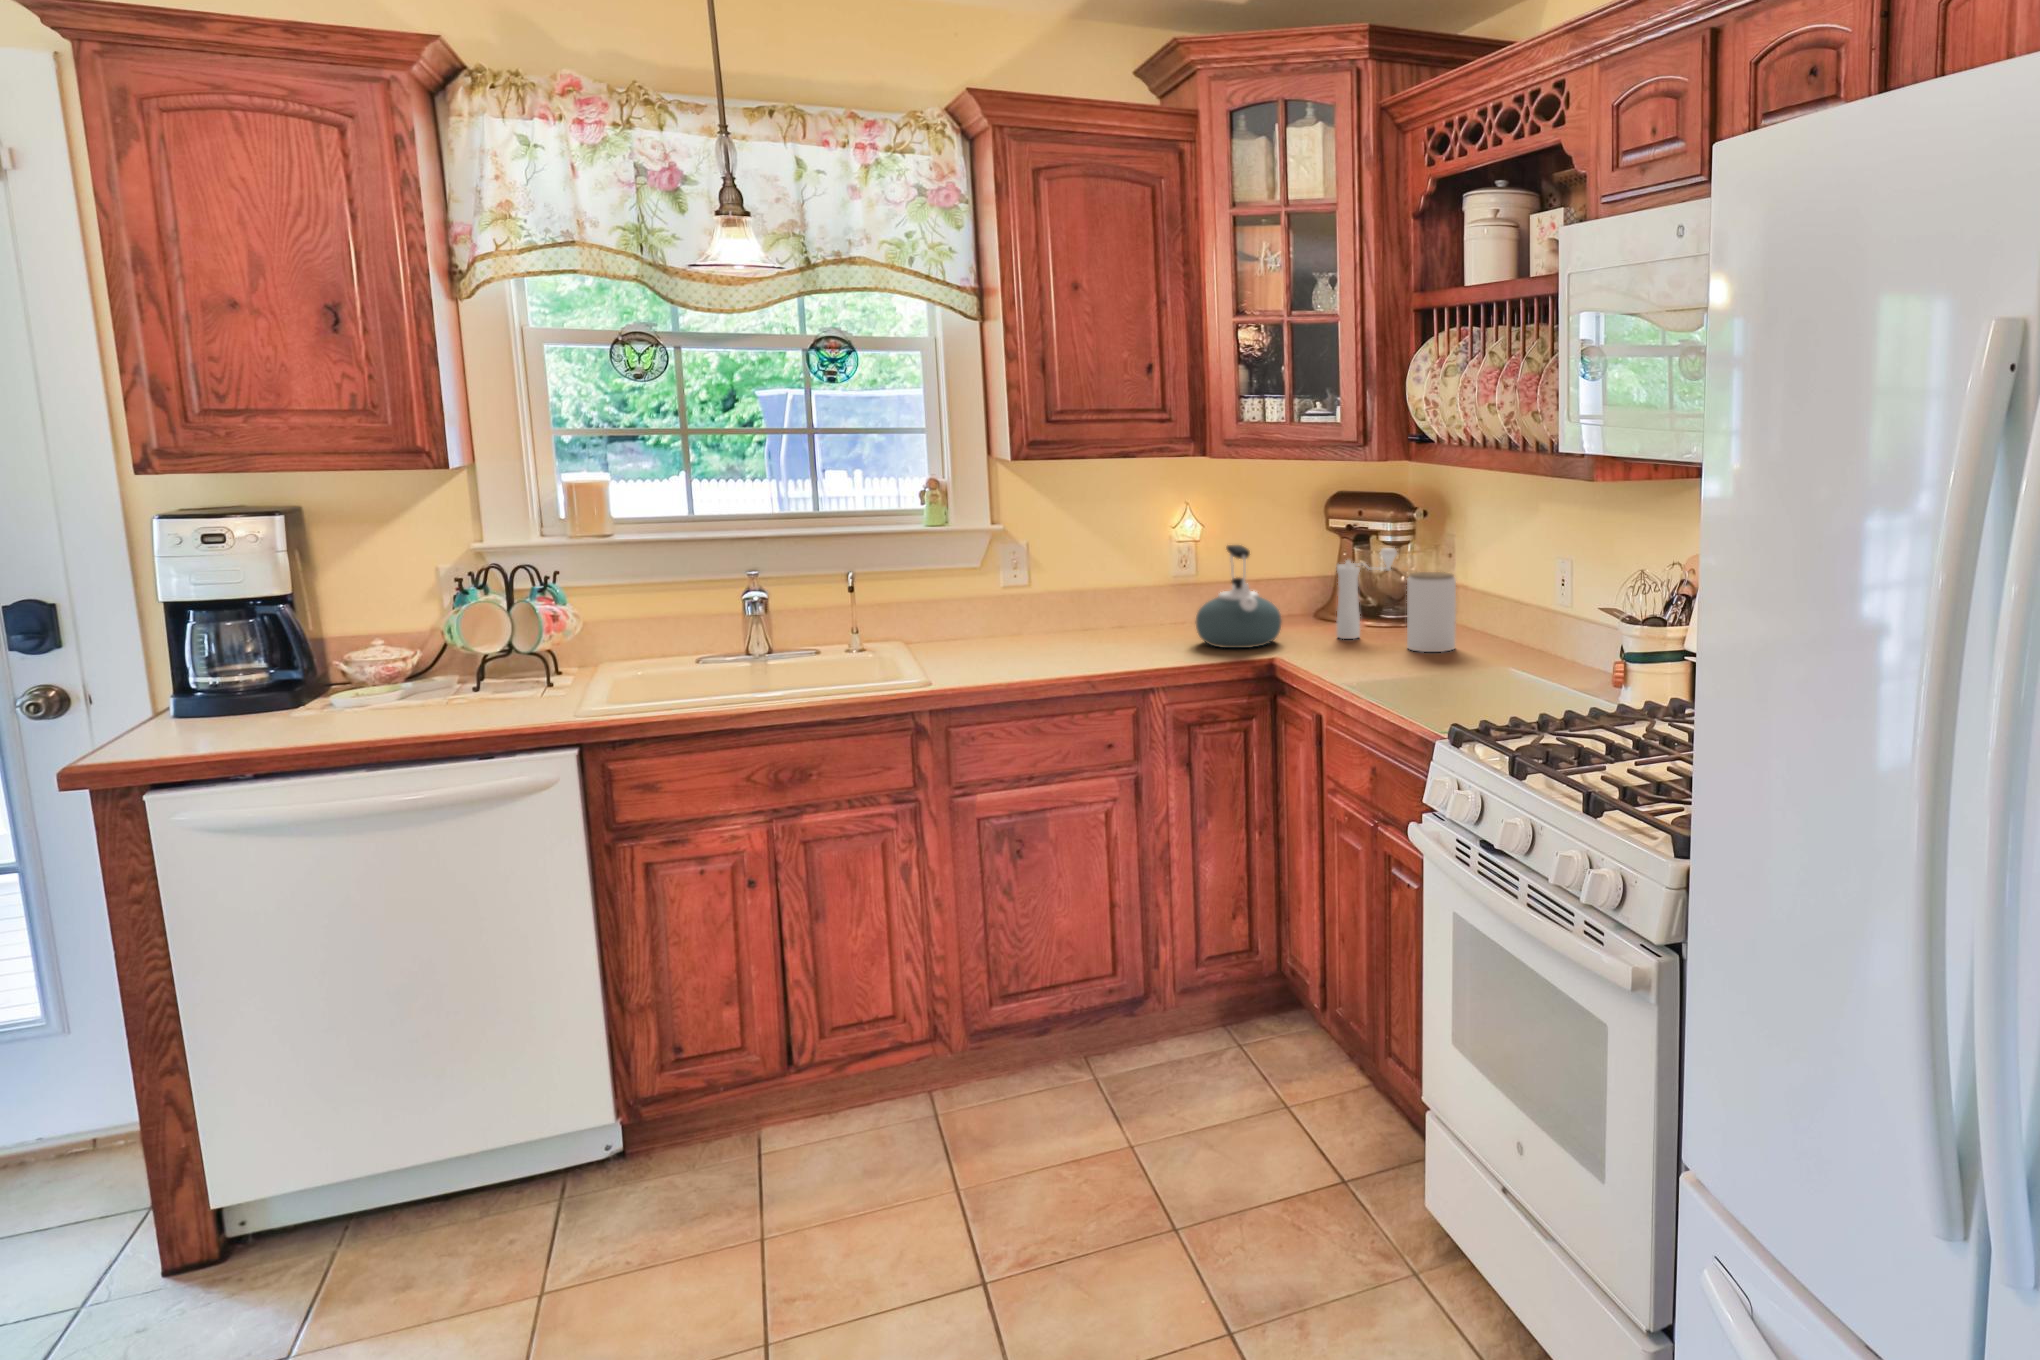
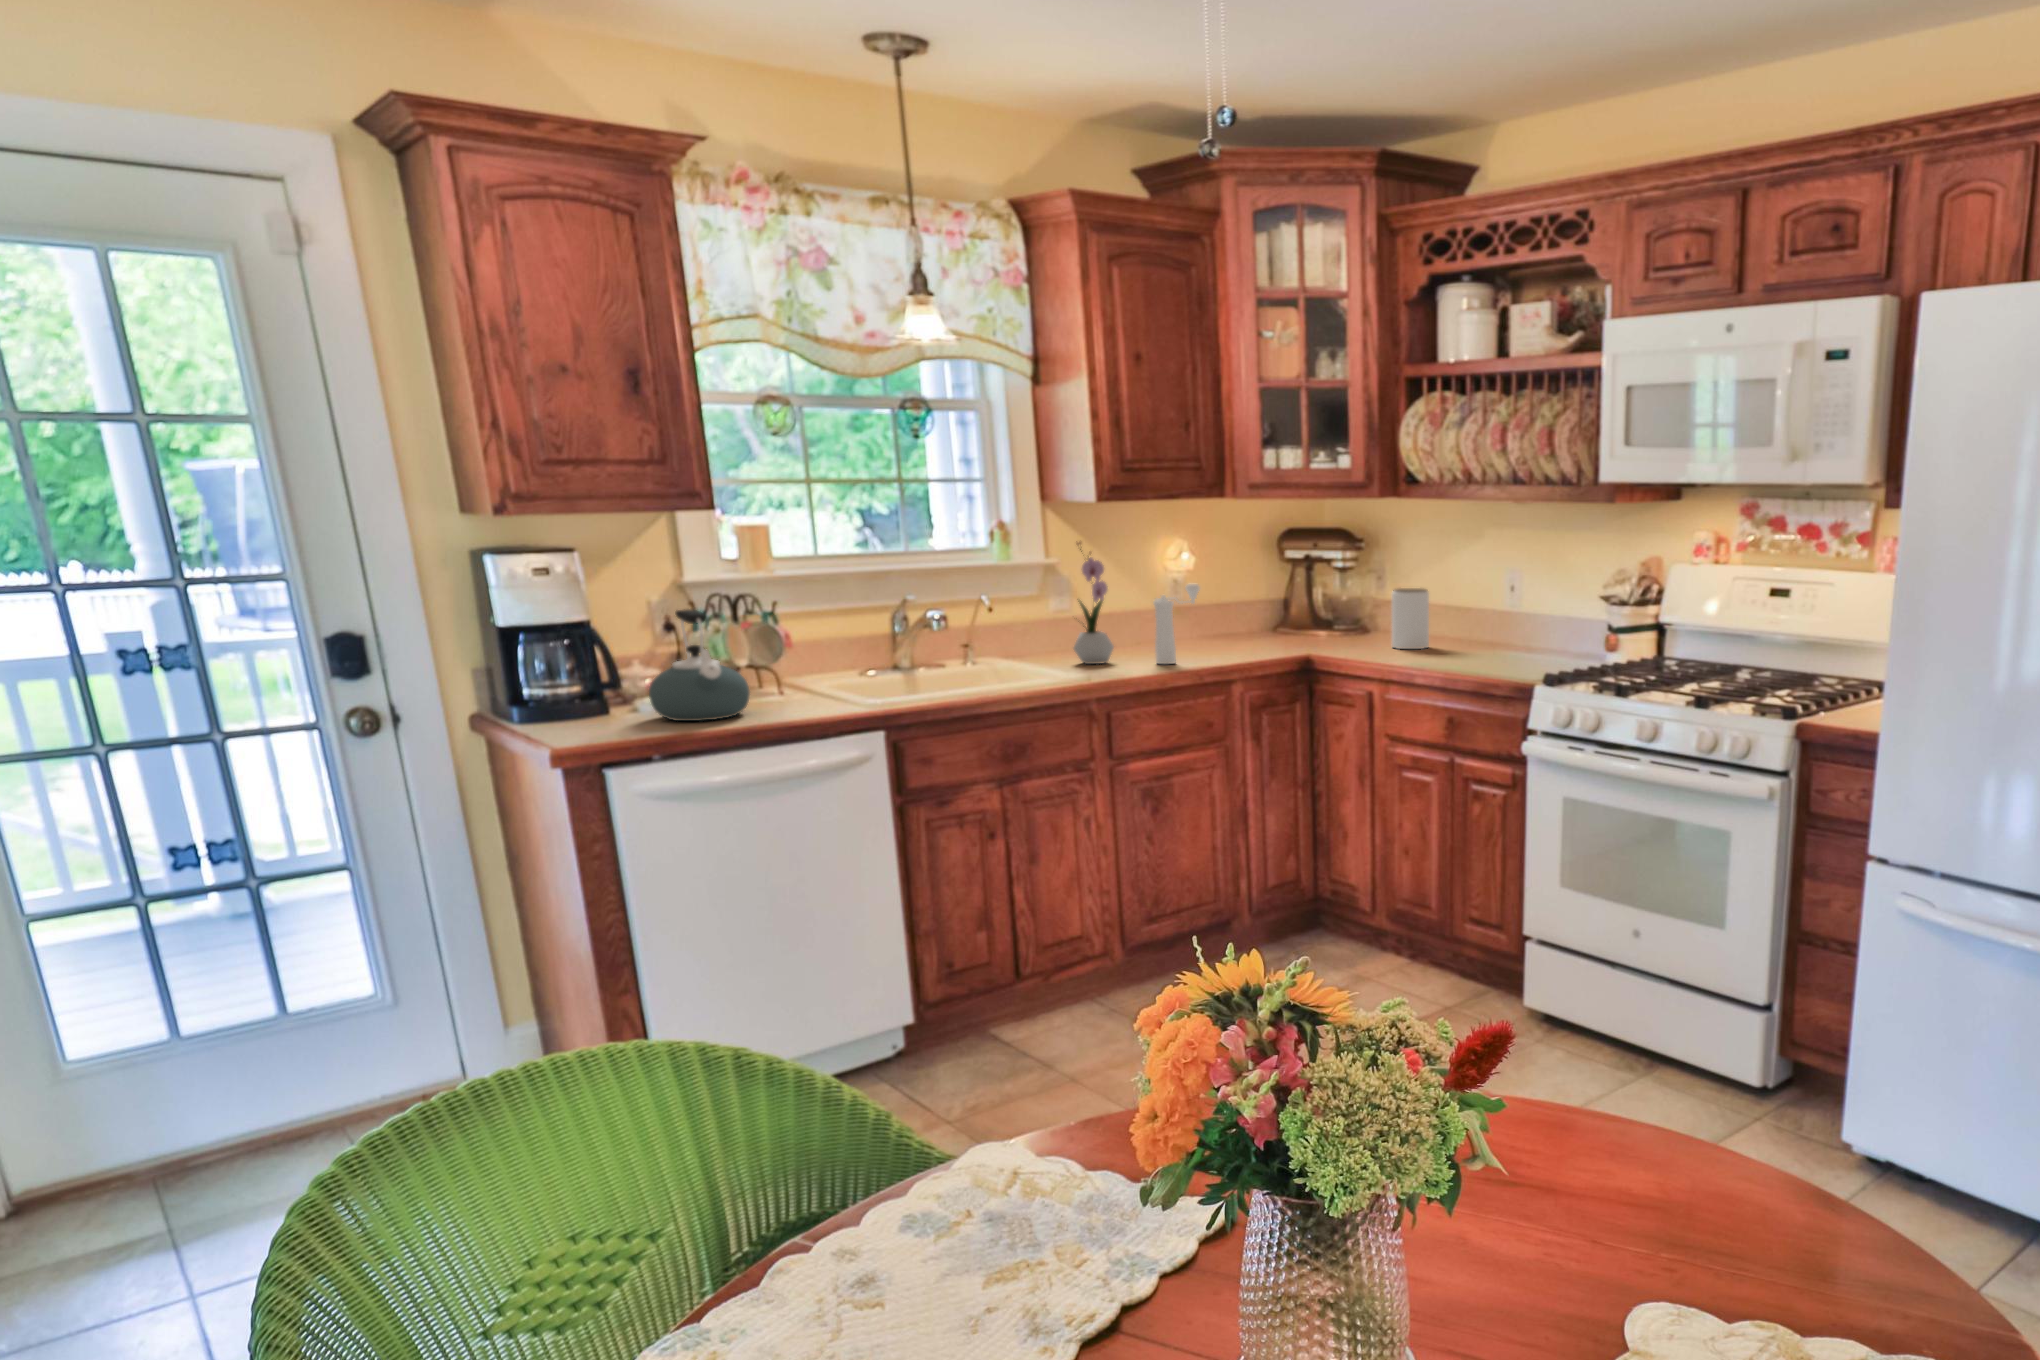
flower arrangement: none [982,504,1039,652] -> present [1074,542,1114,664]
kettle: present [1196,545,1281,648] -> present [649,609,750,721]
pepper mill: present [1337,548,1397,639] -> present [1154,584,1200,664]

